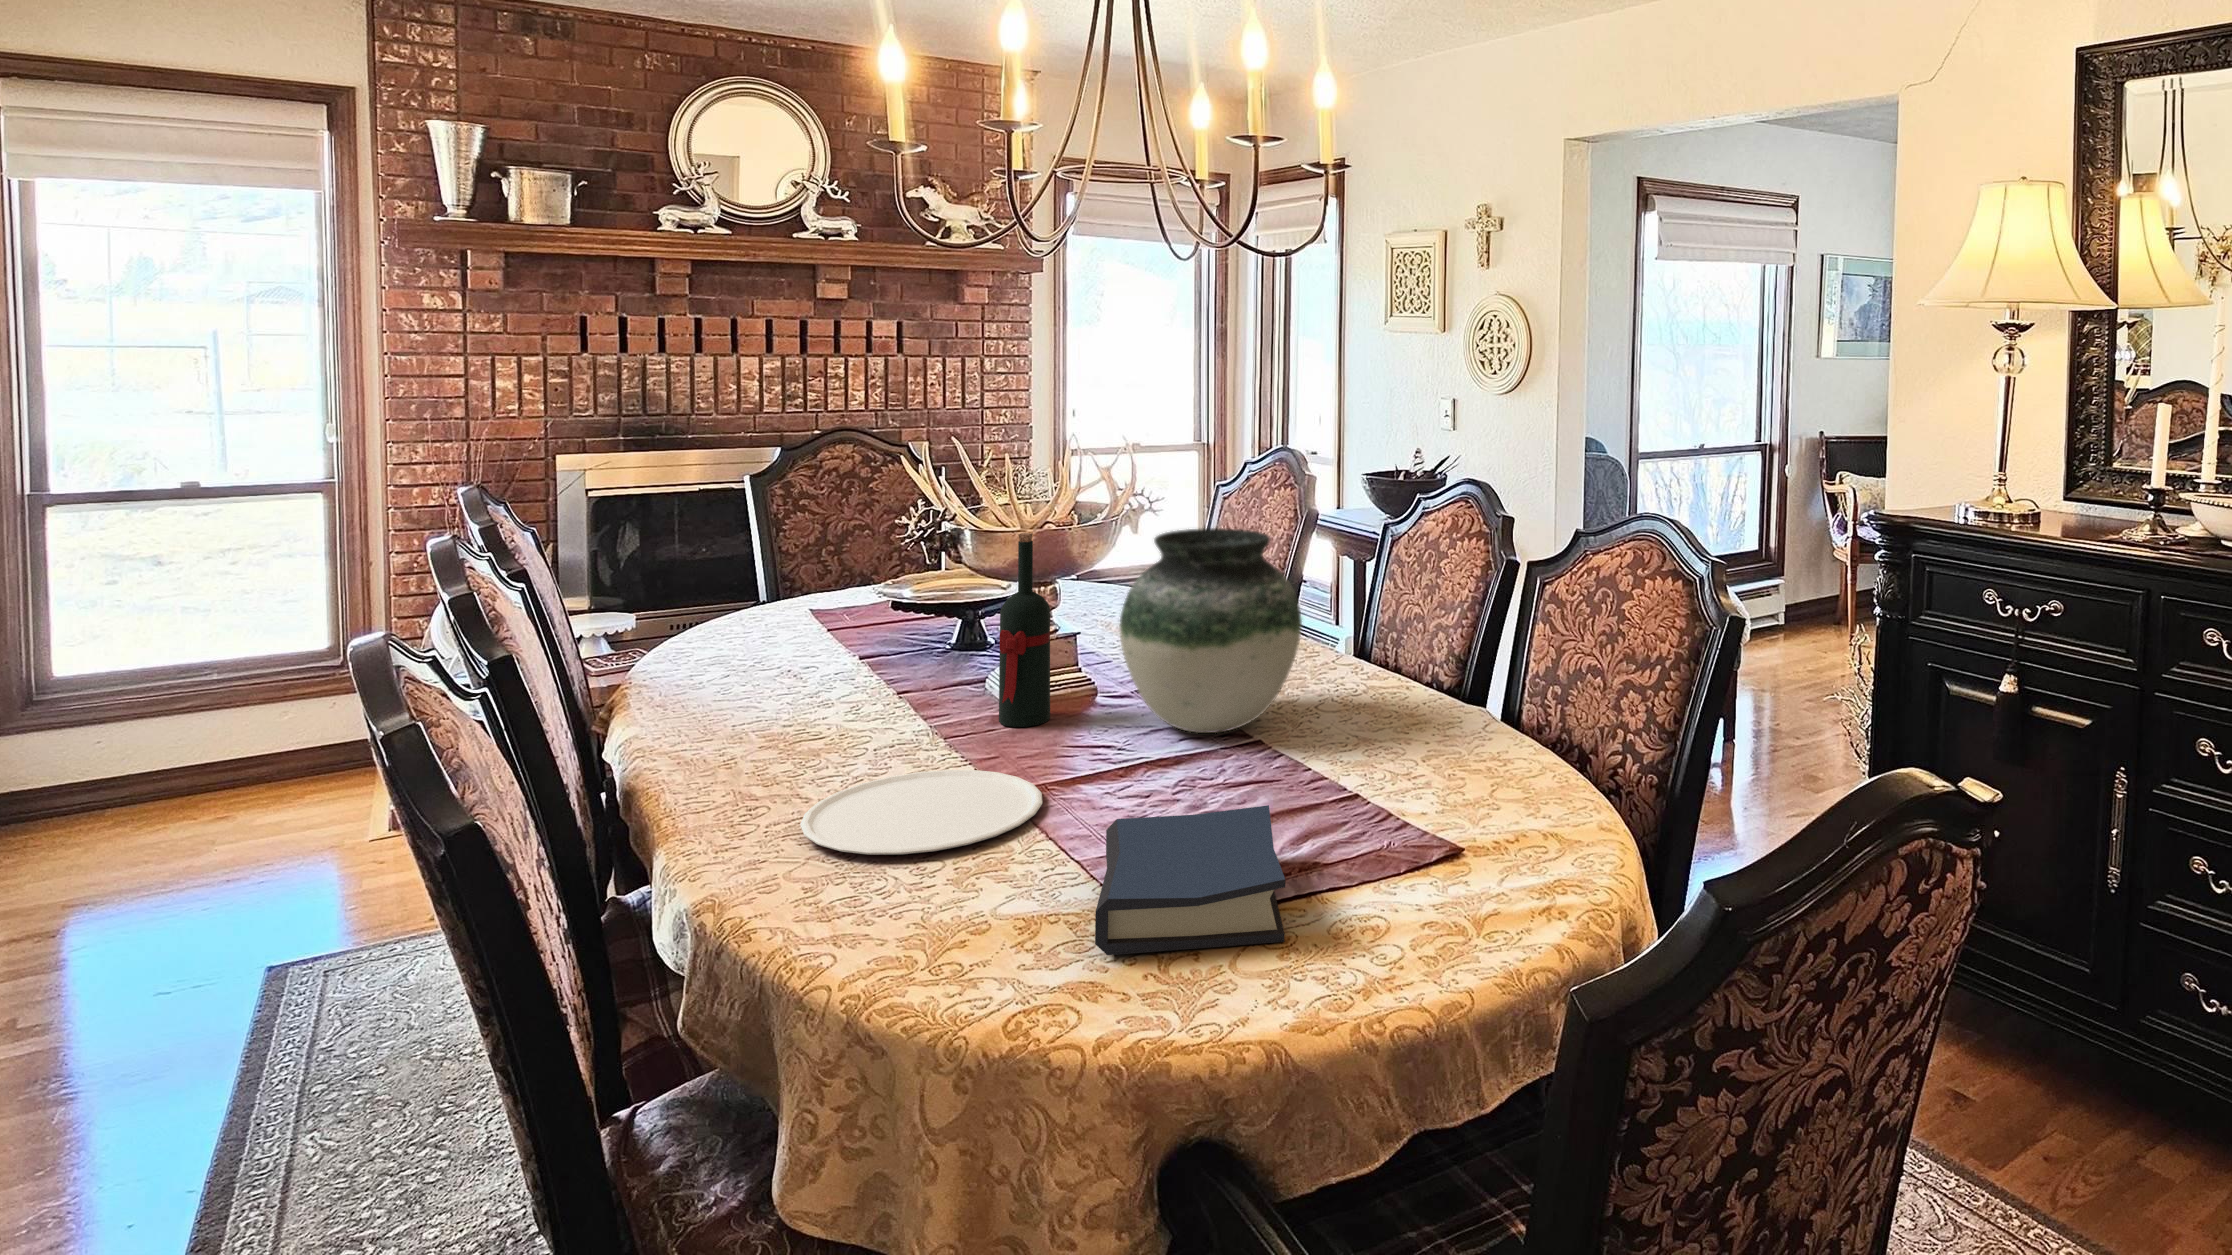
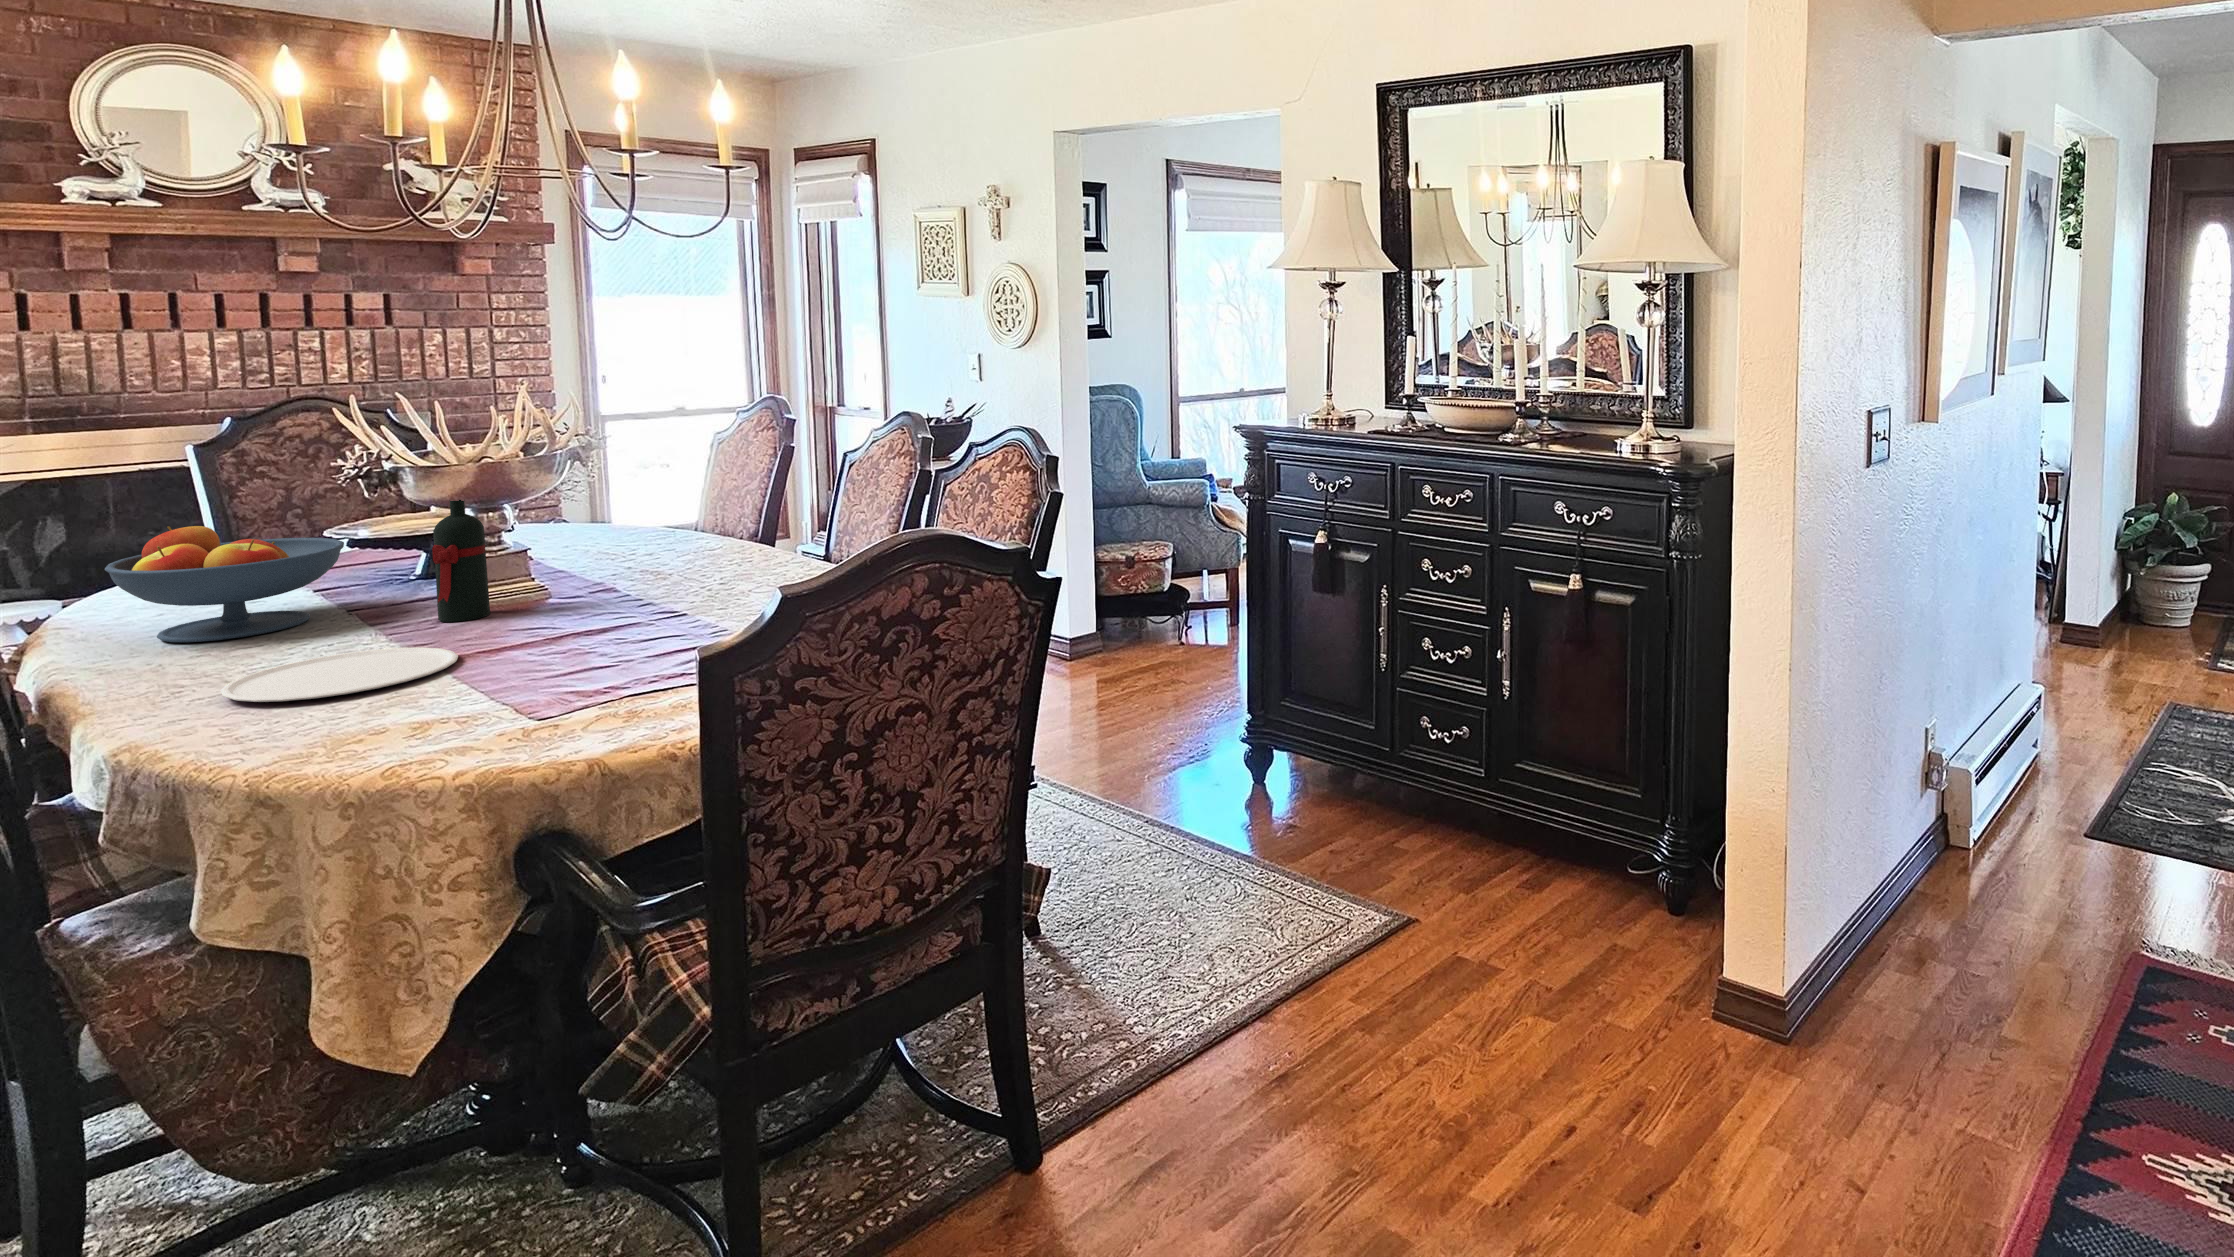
vase: present [1119,528,1302,733] -> none [546,456,716,611]
fruit bowl: none [686,583,905,728] -> present [105,526,344,642]
hardback book: present [1095,805,1285,955] -> none [462,636,639,729]

